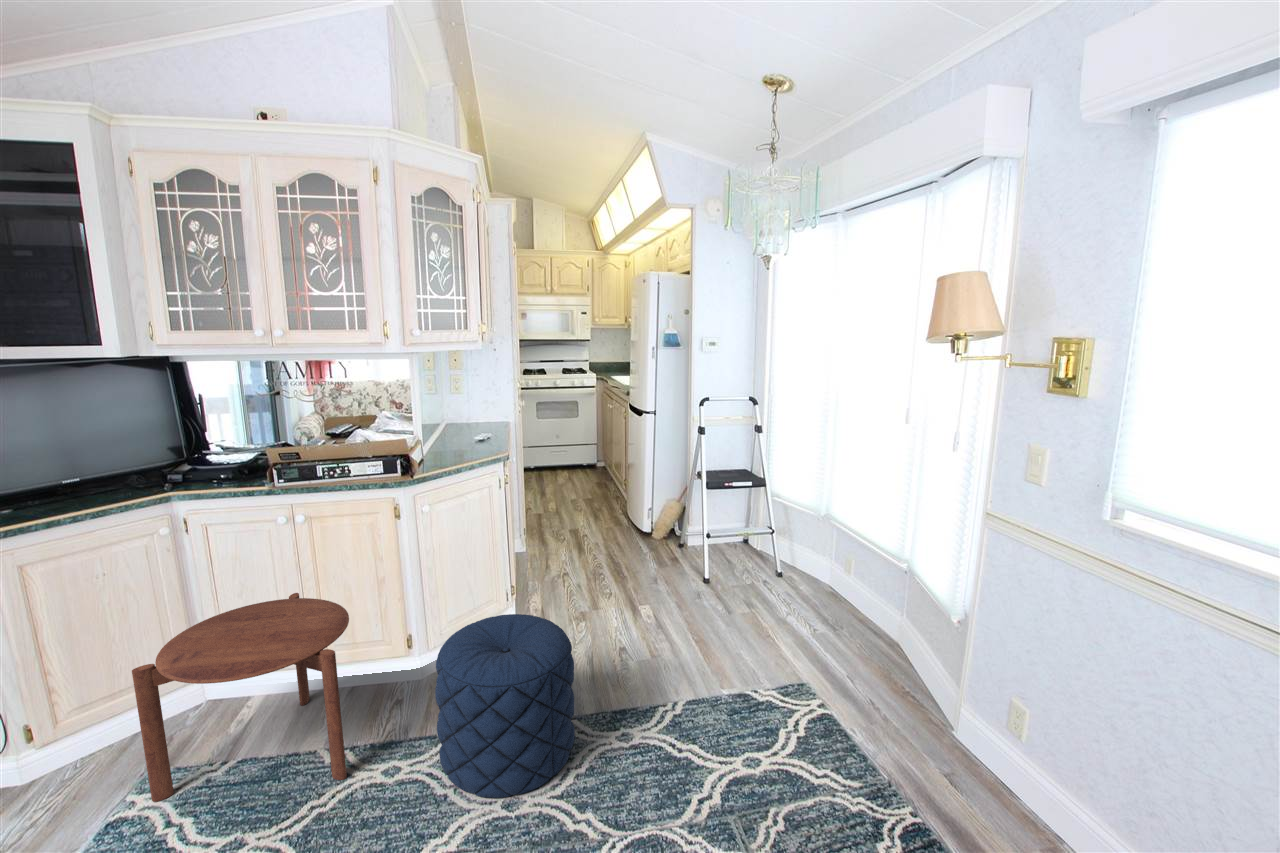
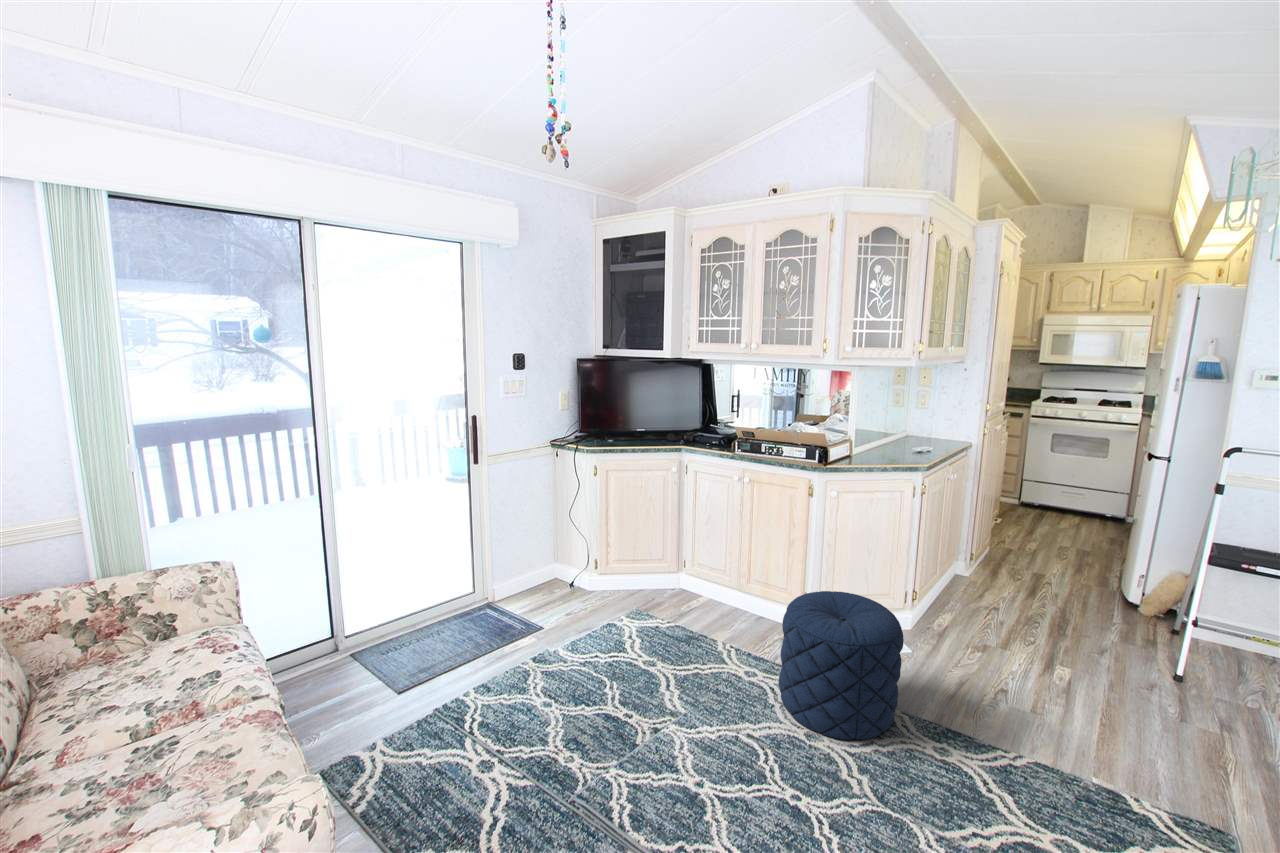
side table: present [132,593,349,802] -> none [634,529,753,663]

